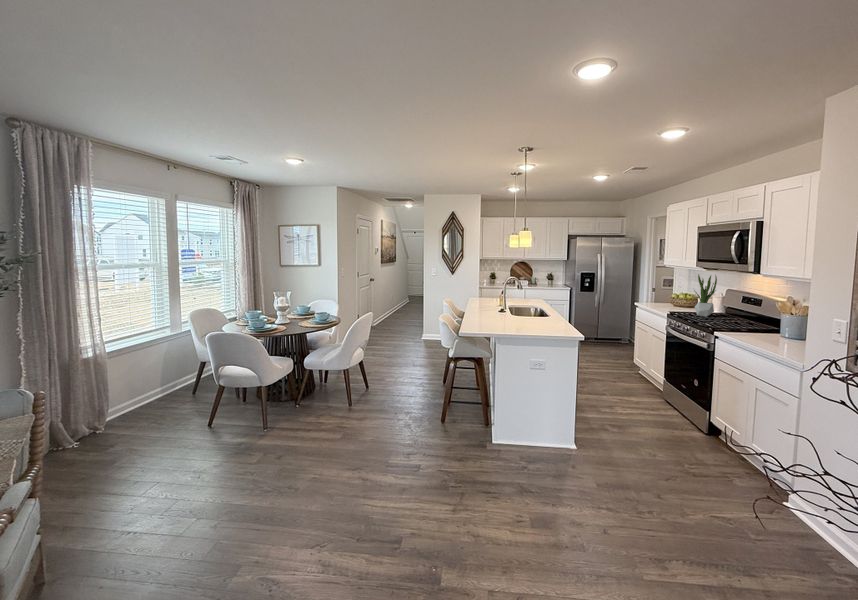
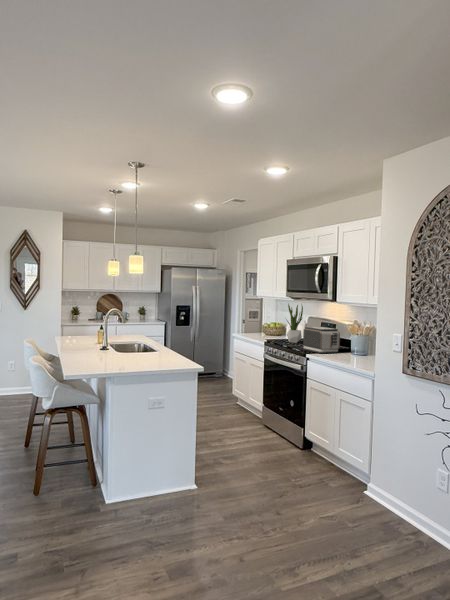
toaster: none [713,301,764,333] -> present [303,327,340,353]

